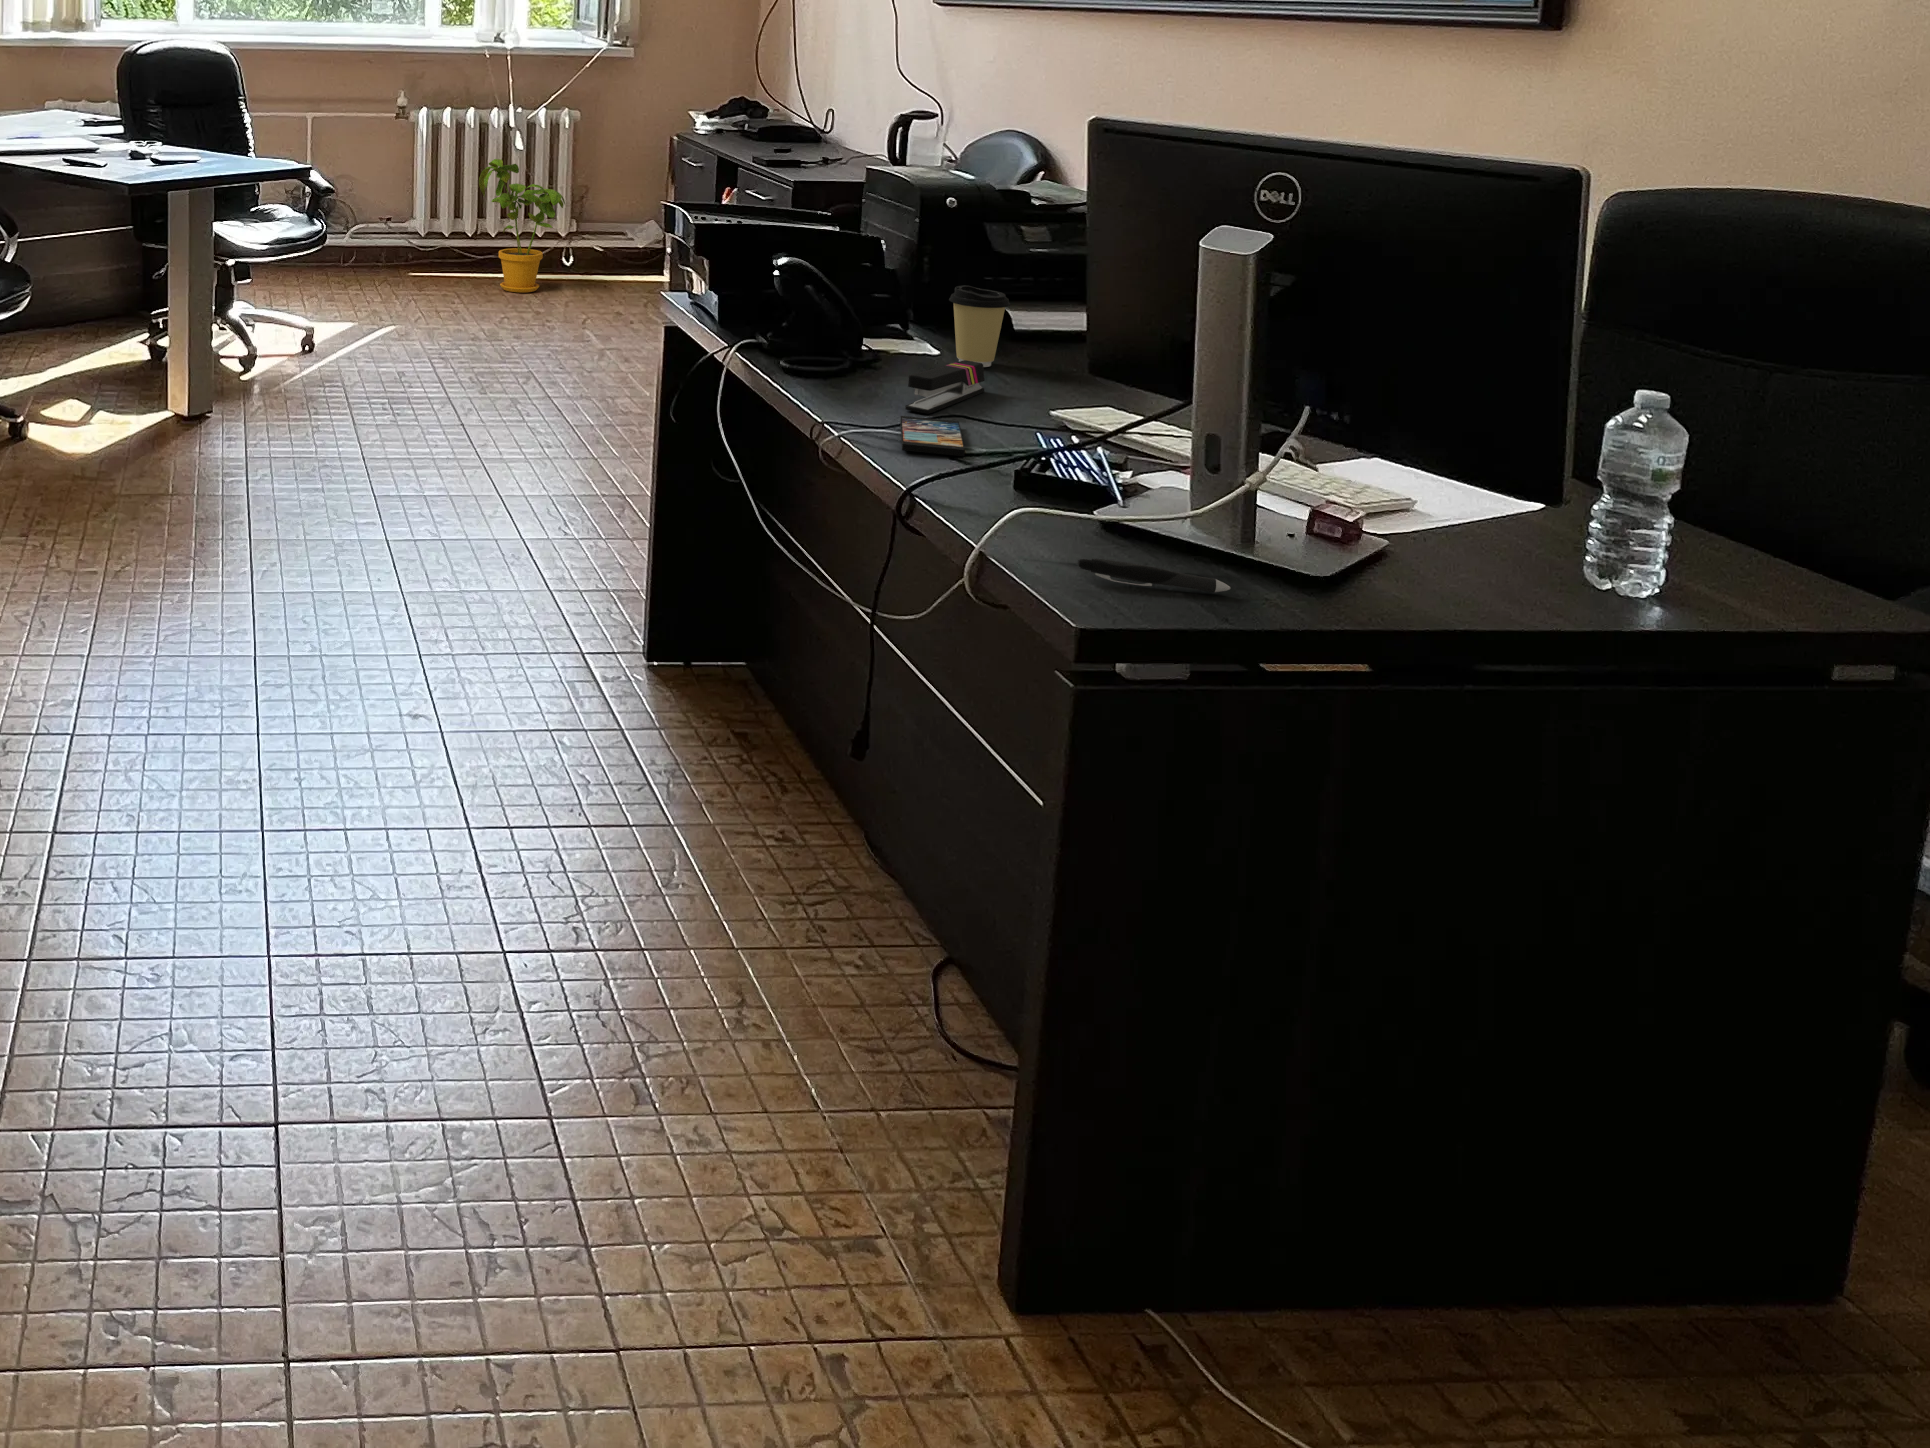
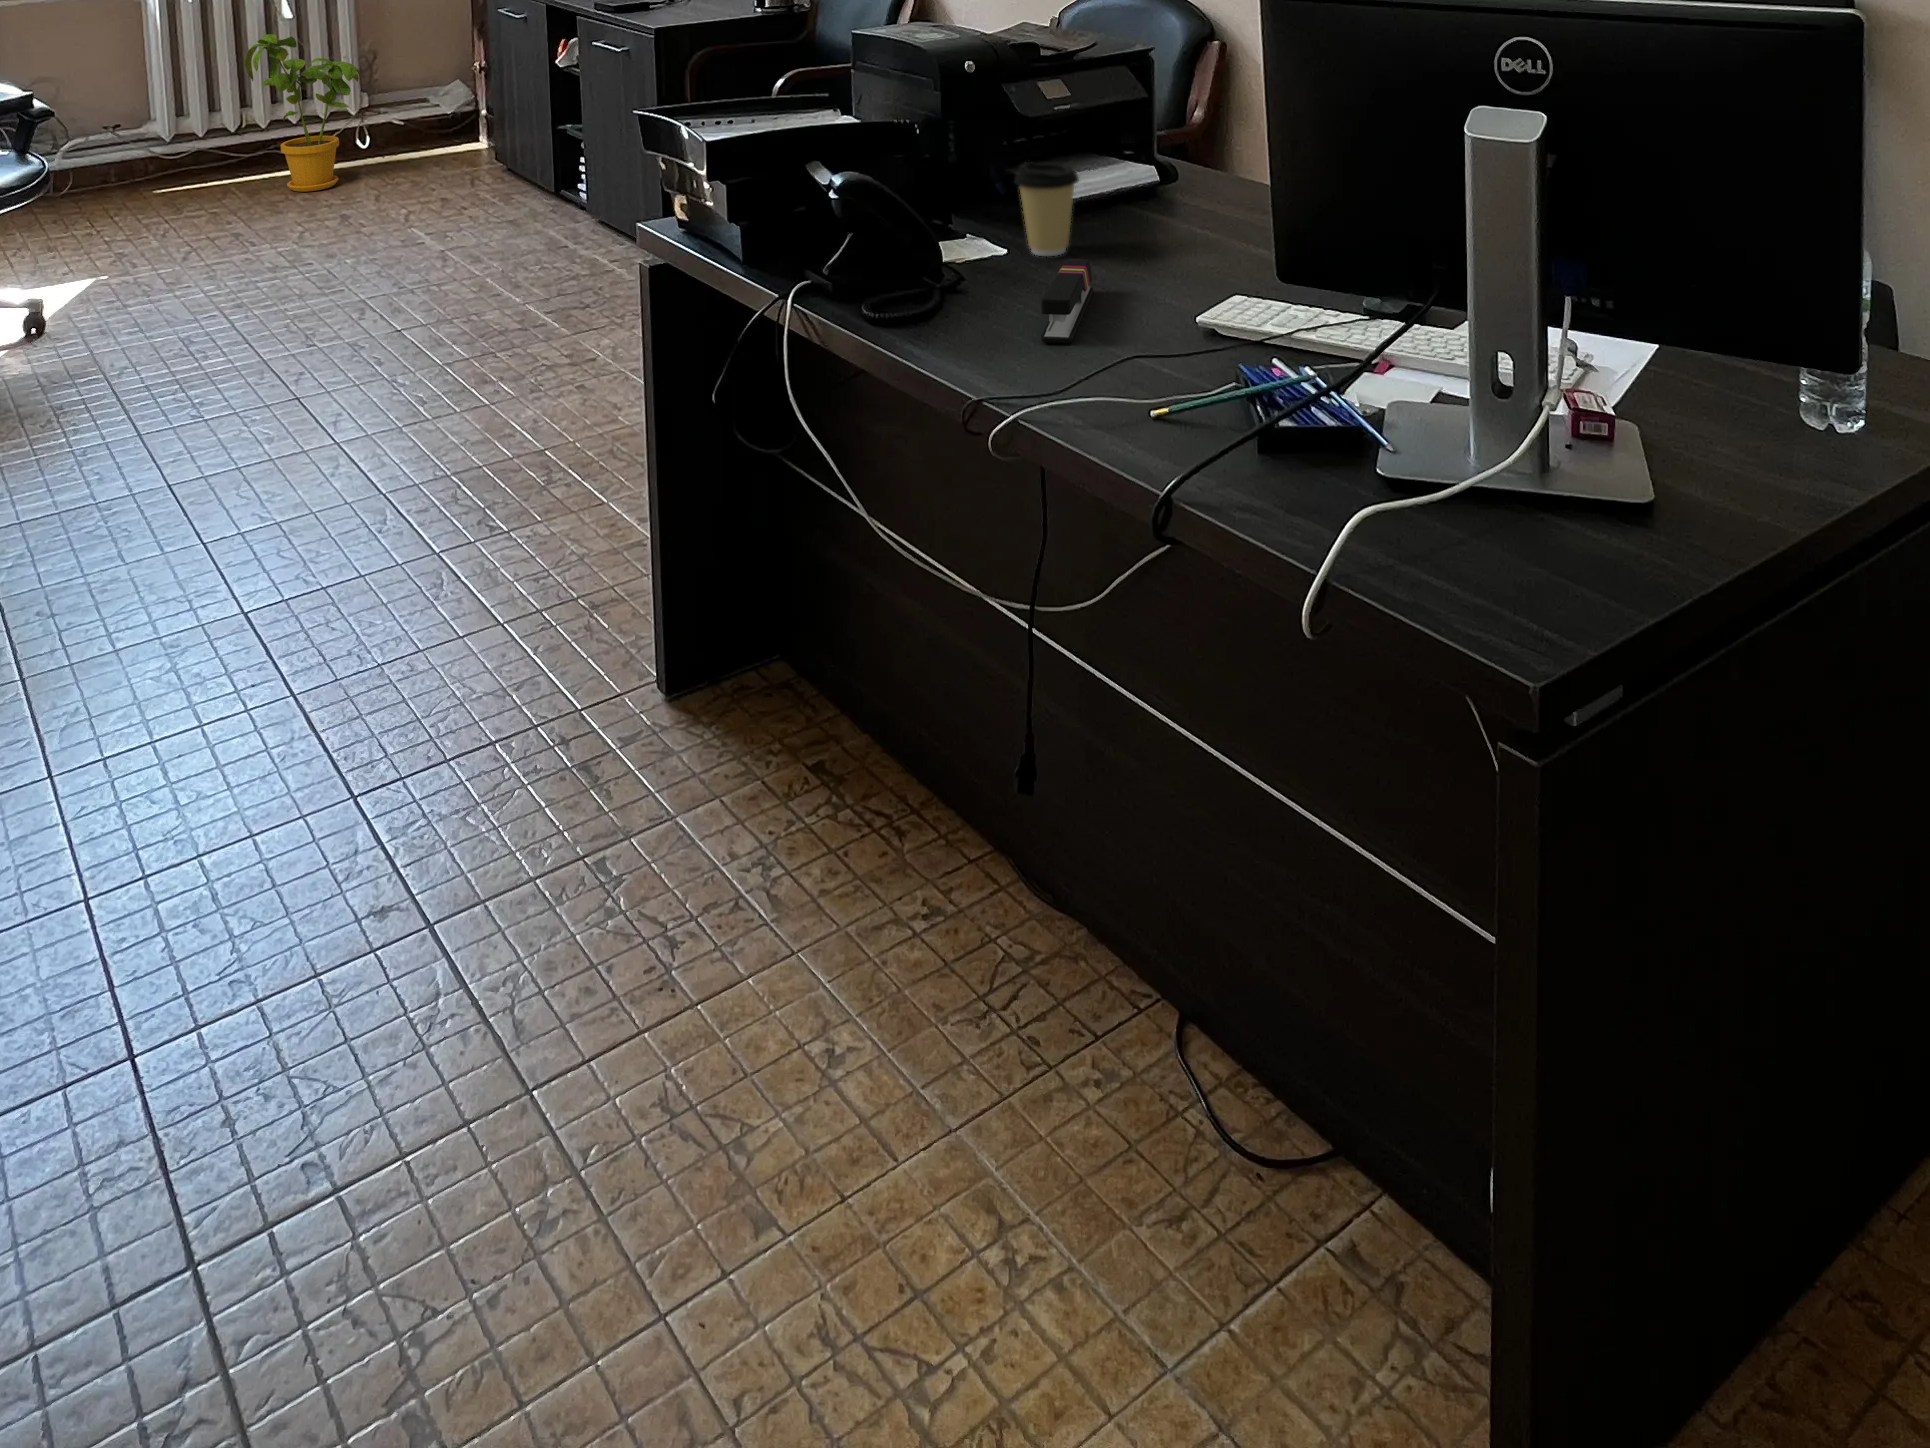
smartphone: present [900,416,965,456] -> none [1054,348,1165,413]
pen: present [1078,559,1230,593] -> none [1442,530,1588,568]

